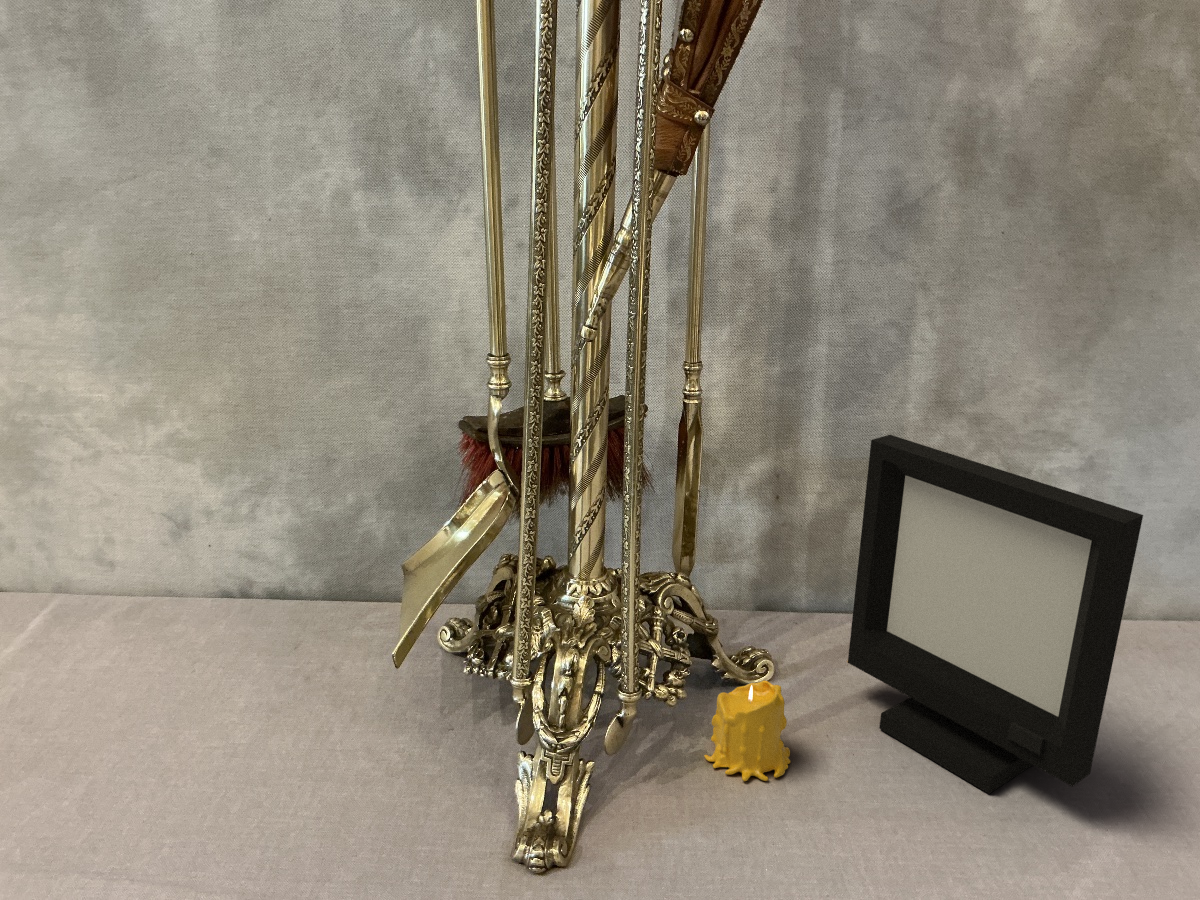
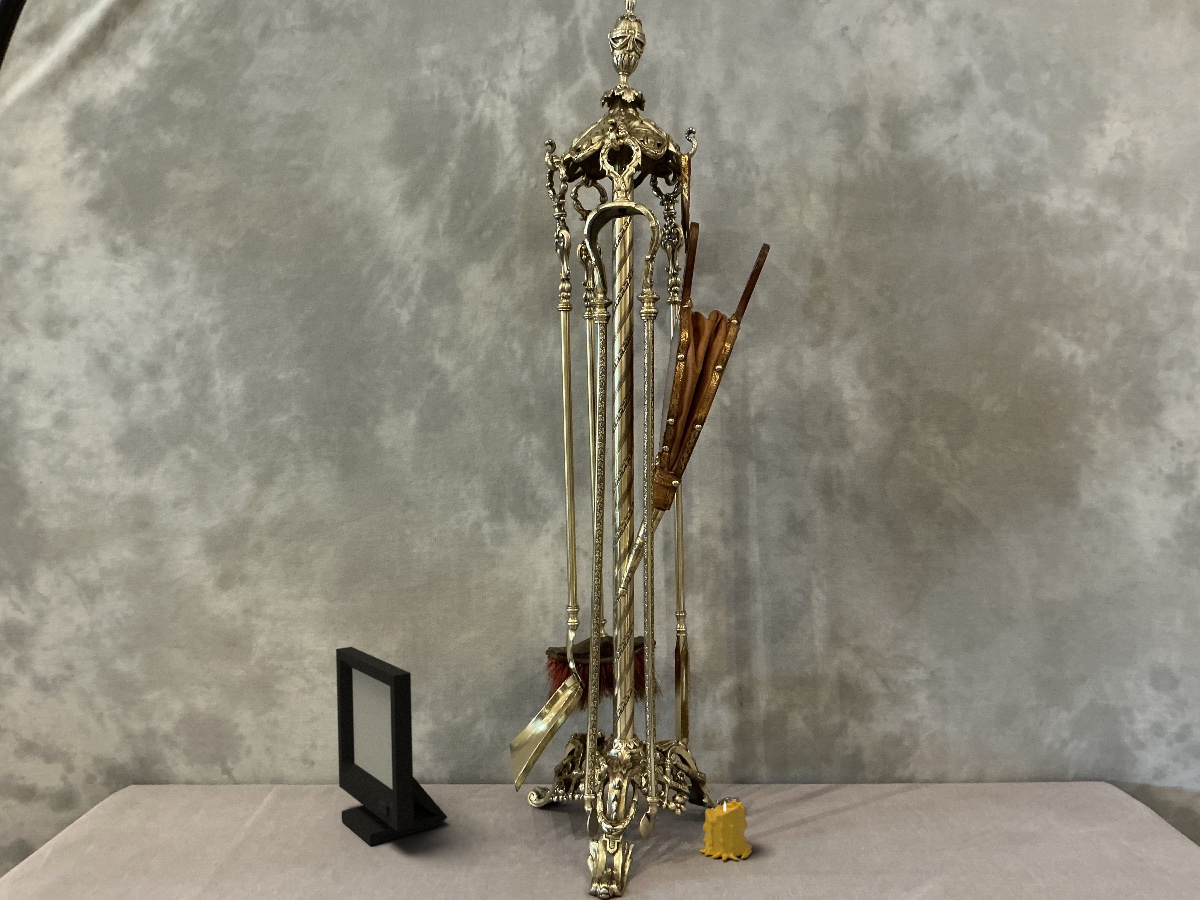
picture frame: present [848,435,1143,794] -> present [336,647,447,846]

